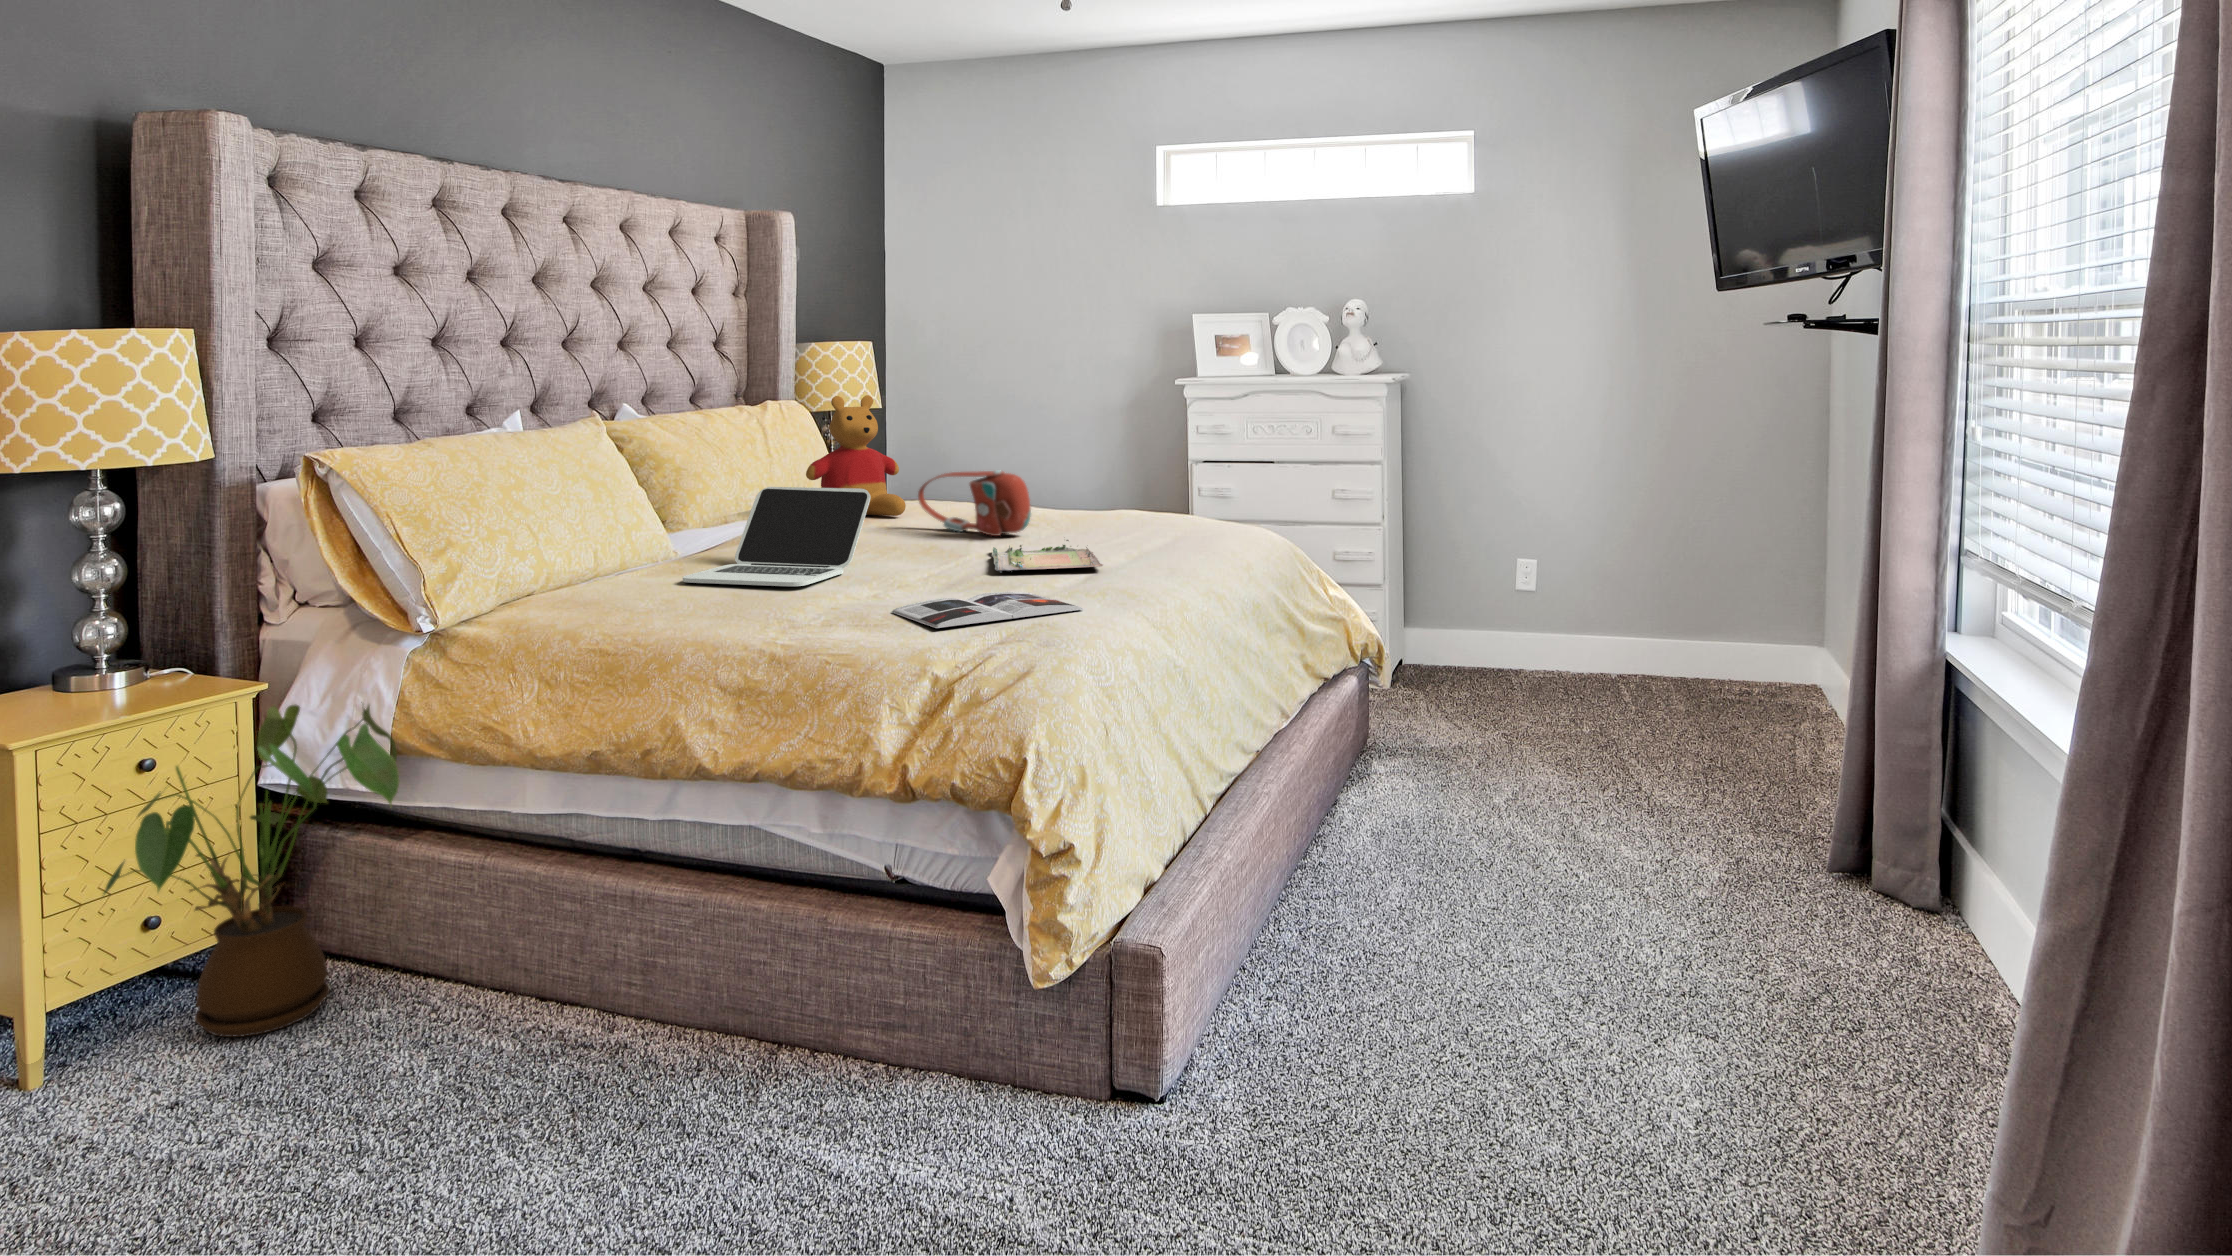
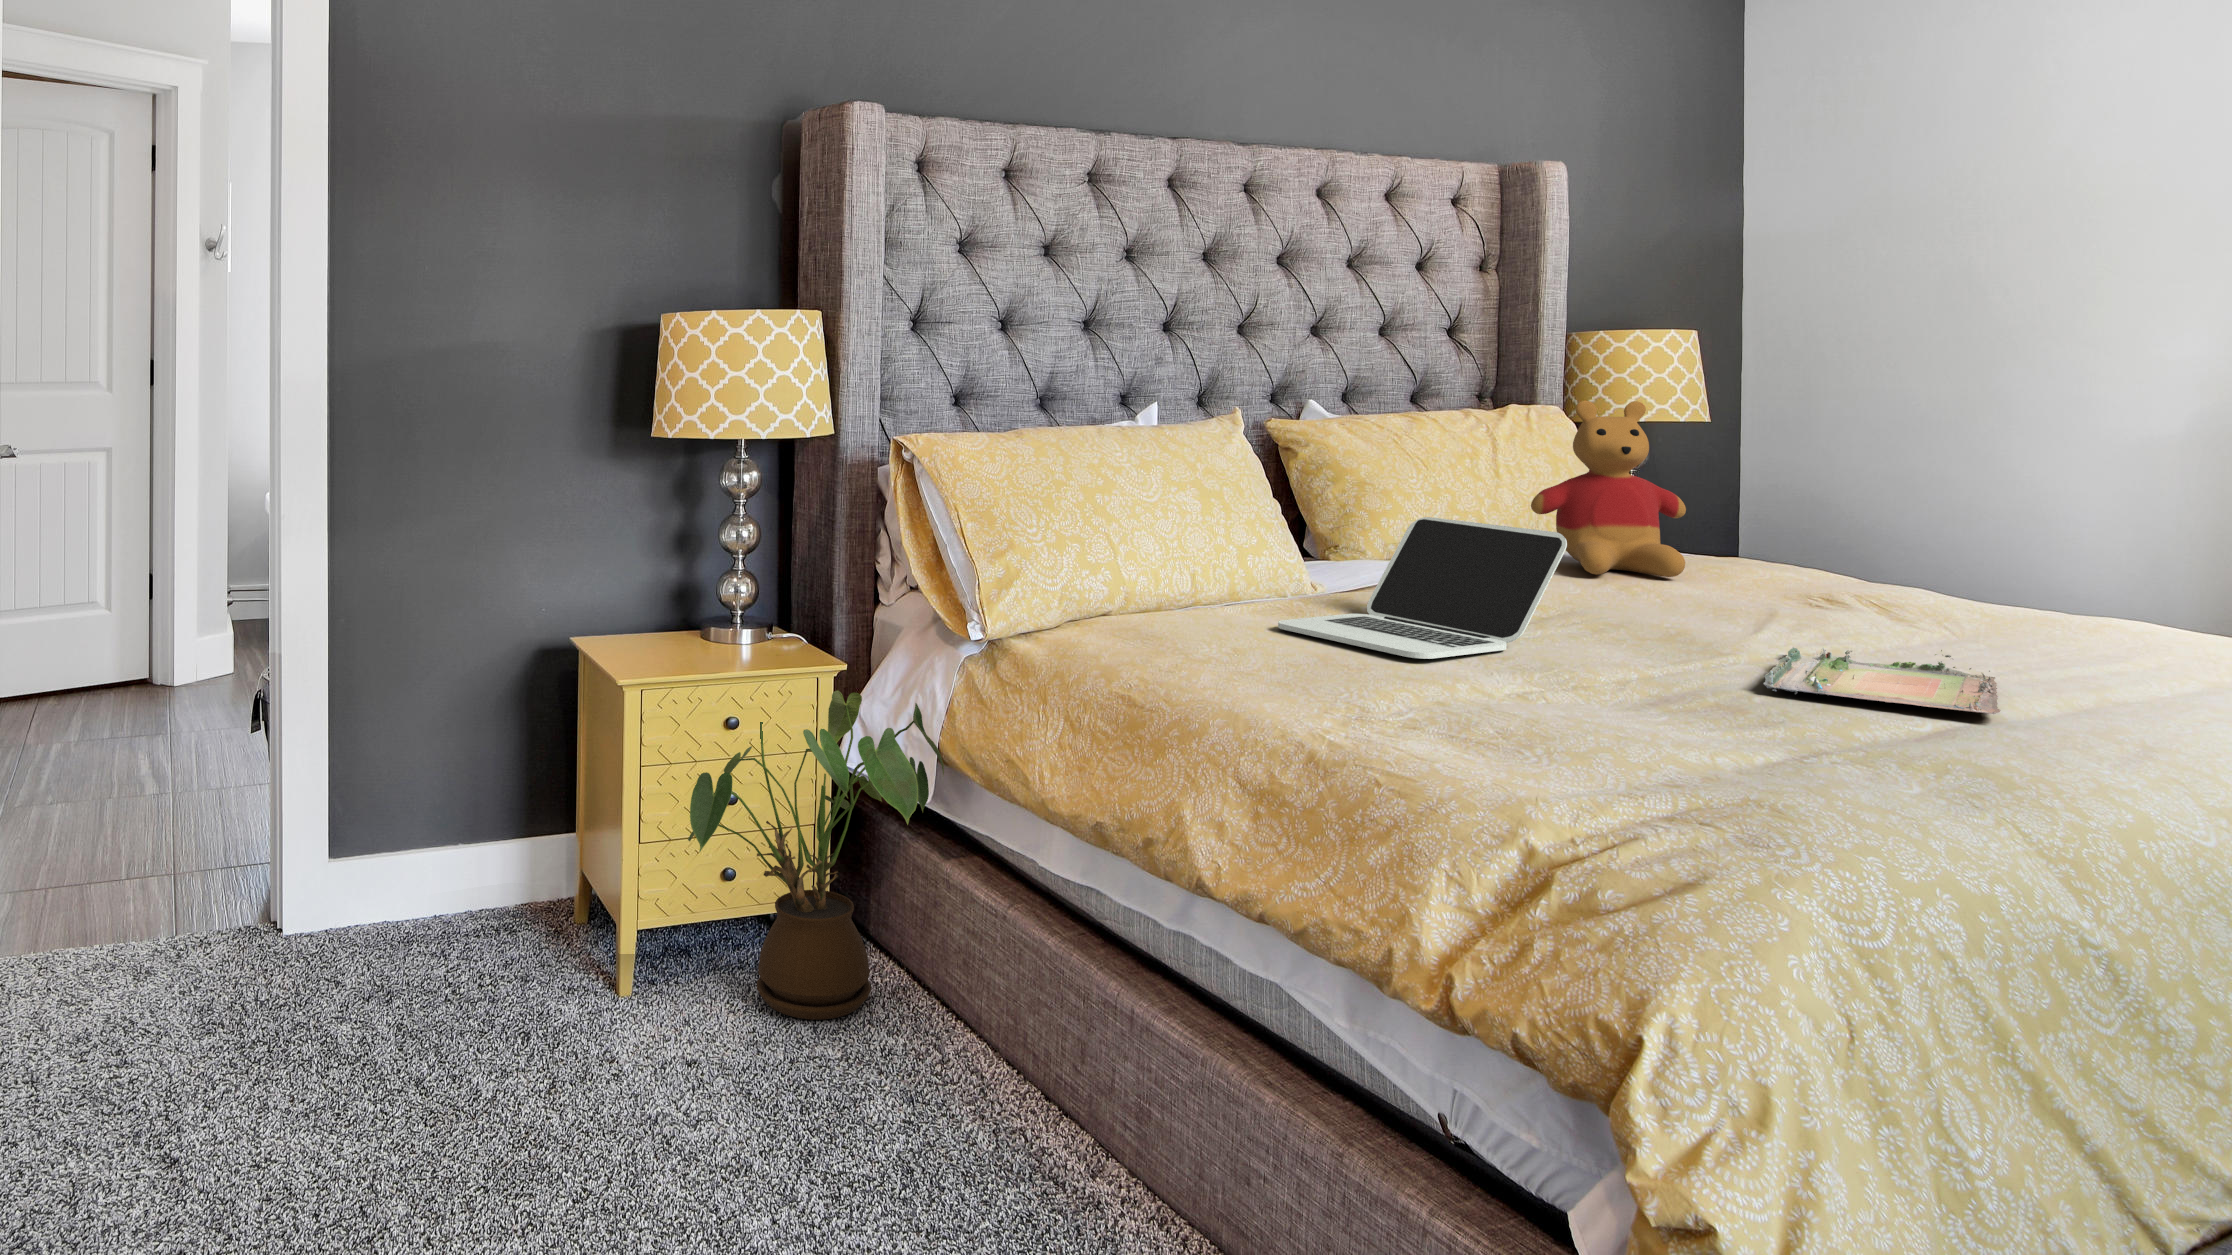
handbag: present [918,471,1031,536] -> none [1691,522,1893,630]
magazine: present [892,592,1083,628] -> none [1525,715,1895,788]

